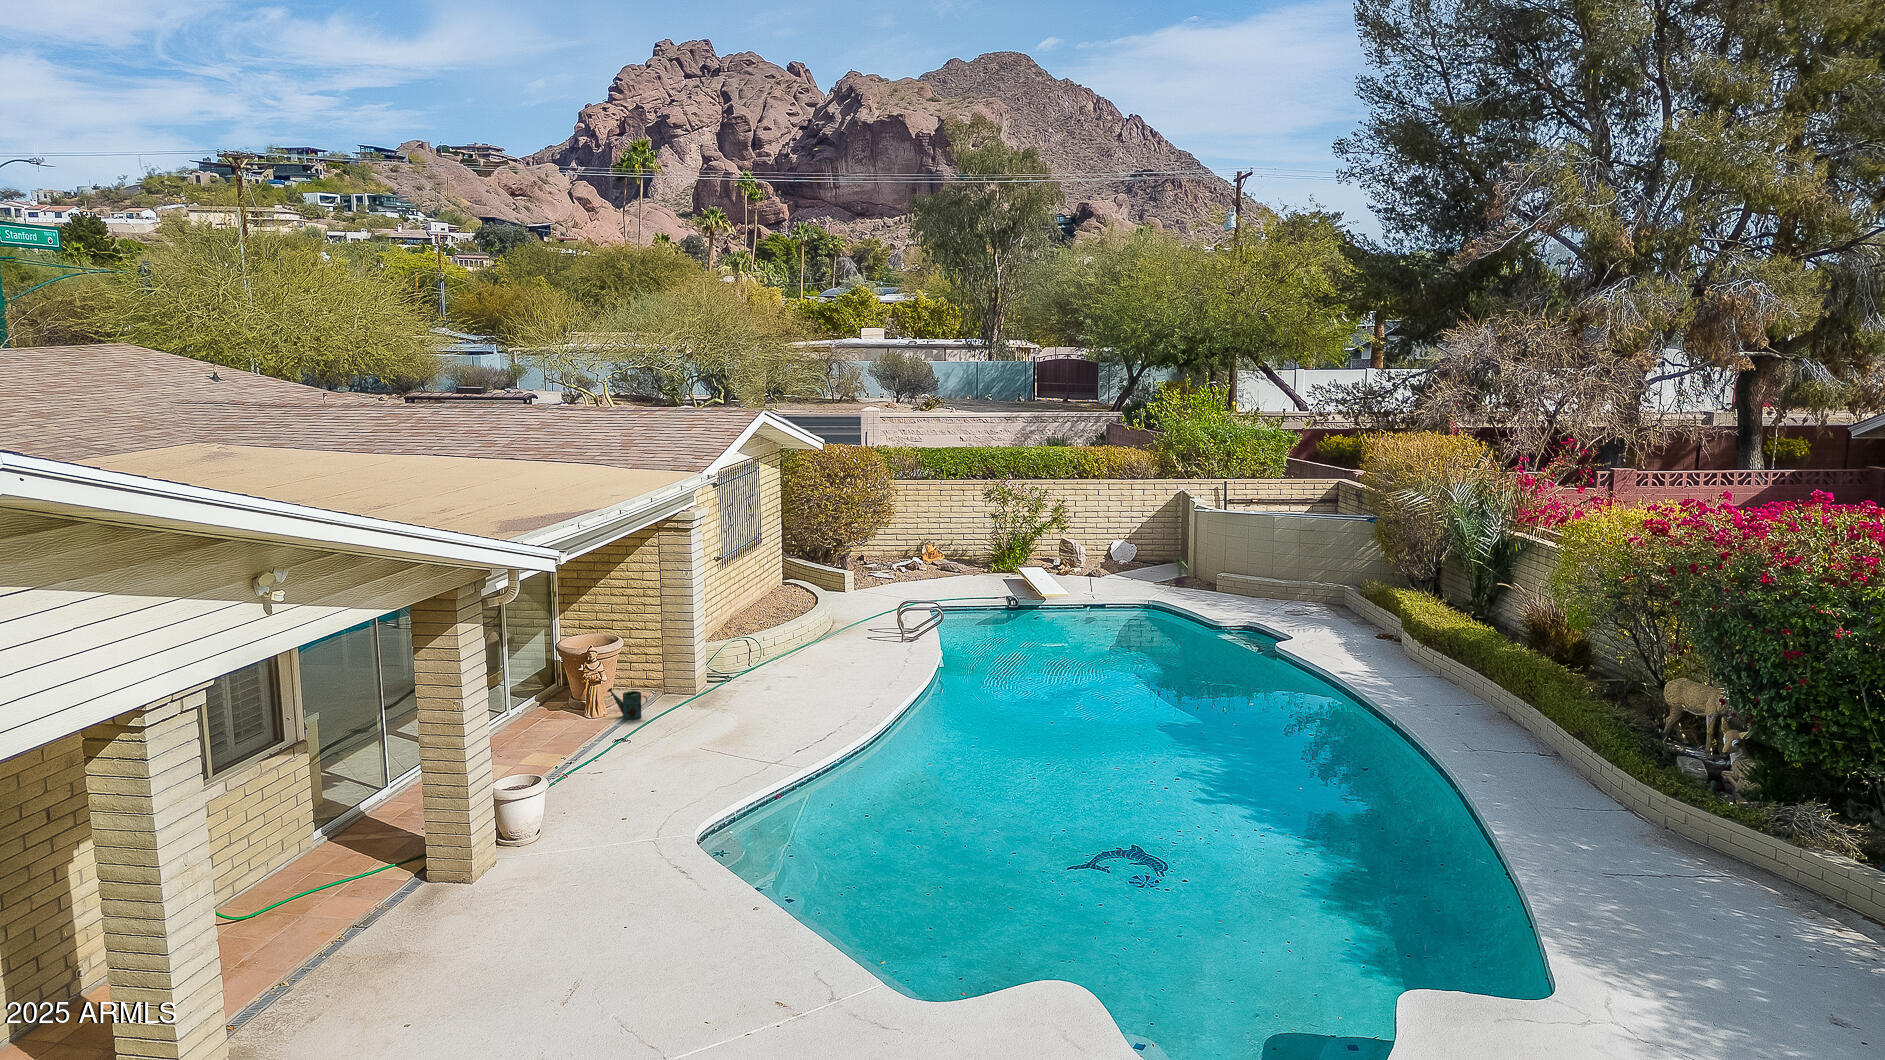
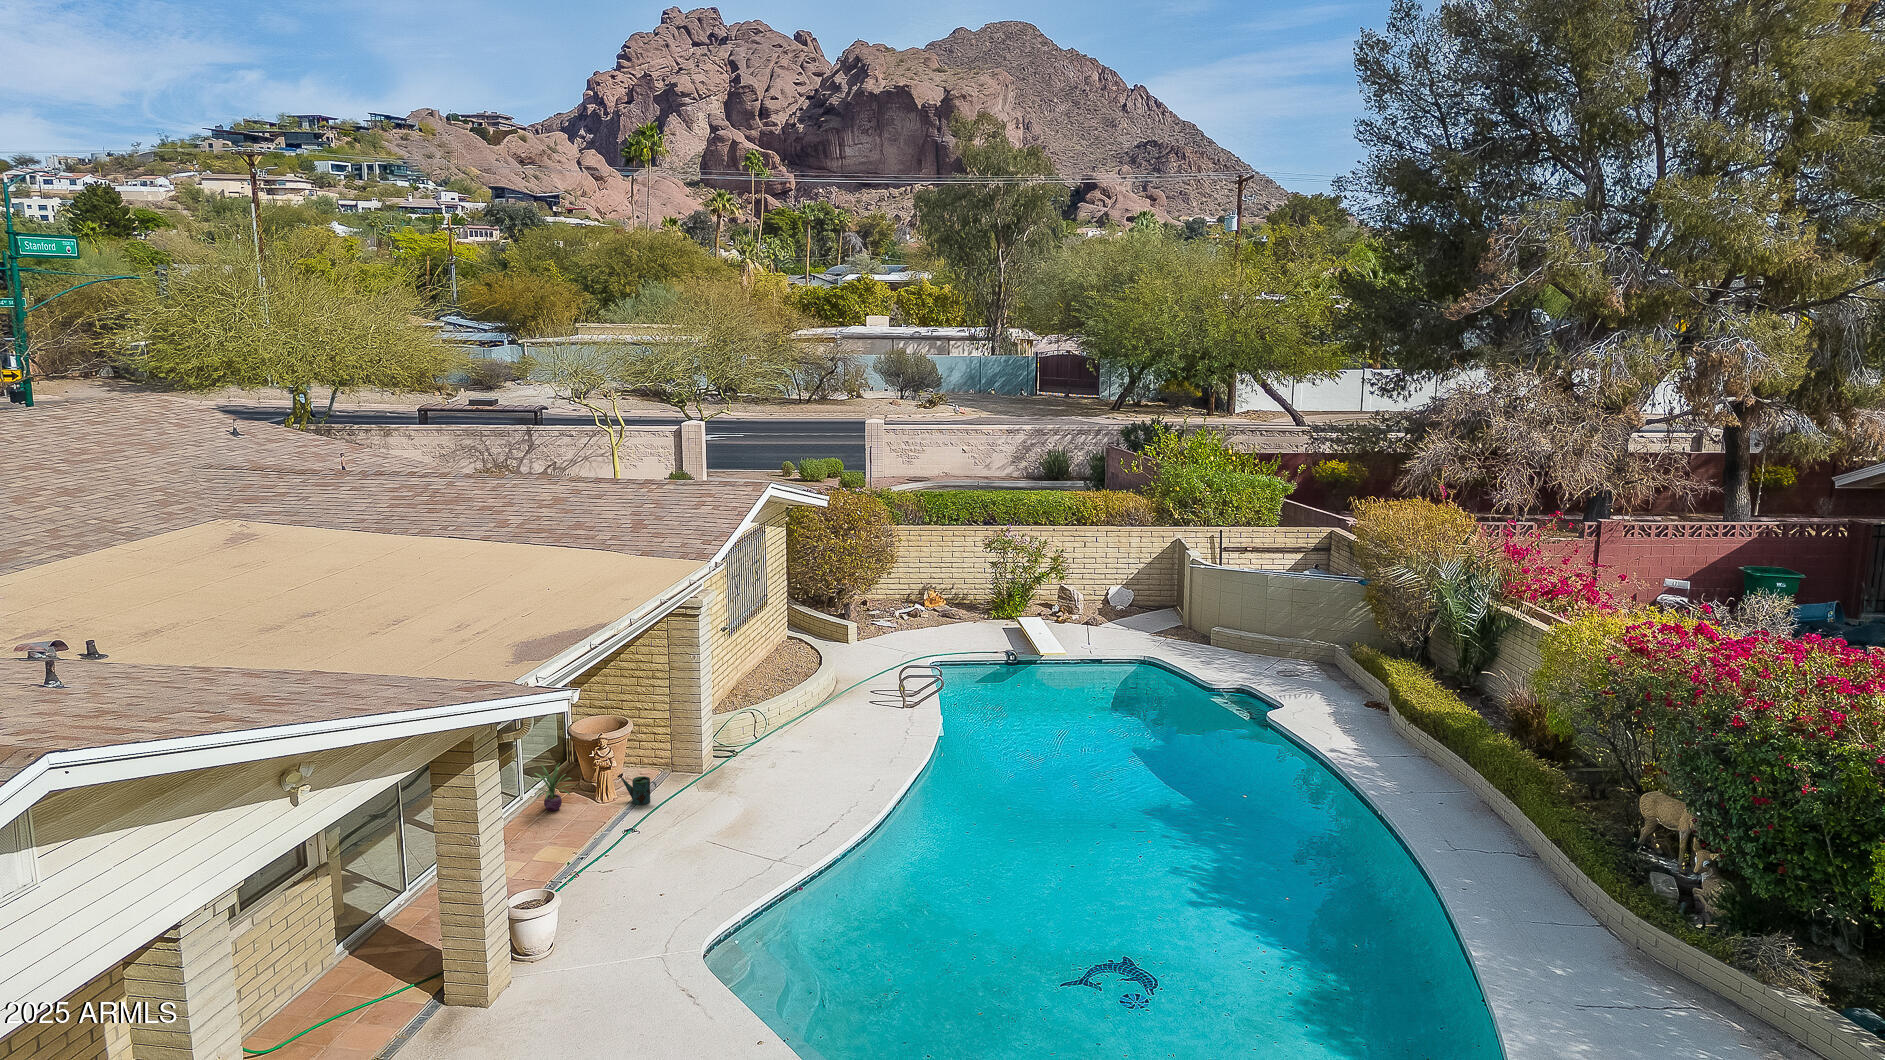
decorative plant: present [1174,558,1185,586] -> present [524,763,571,811]

